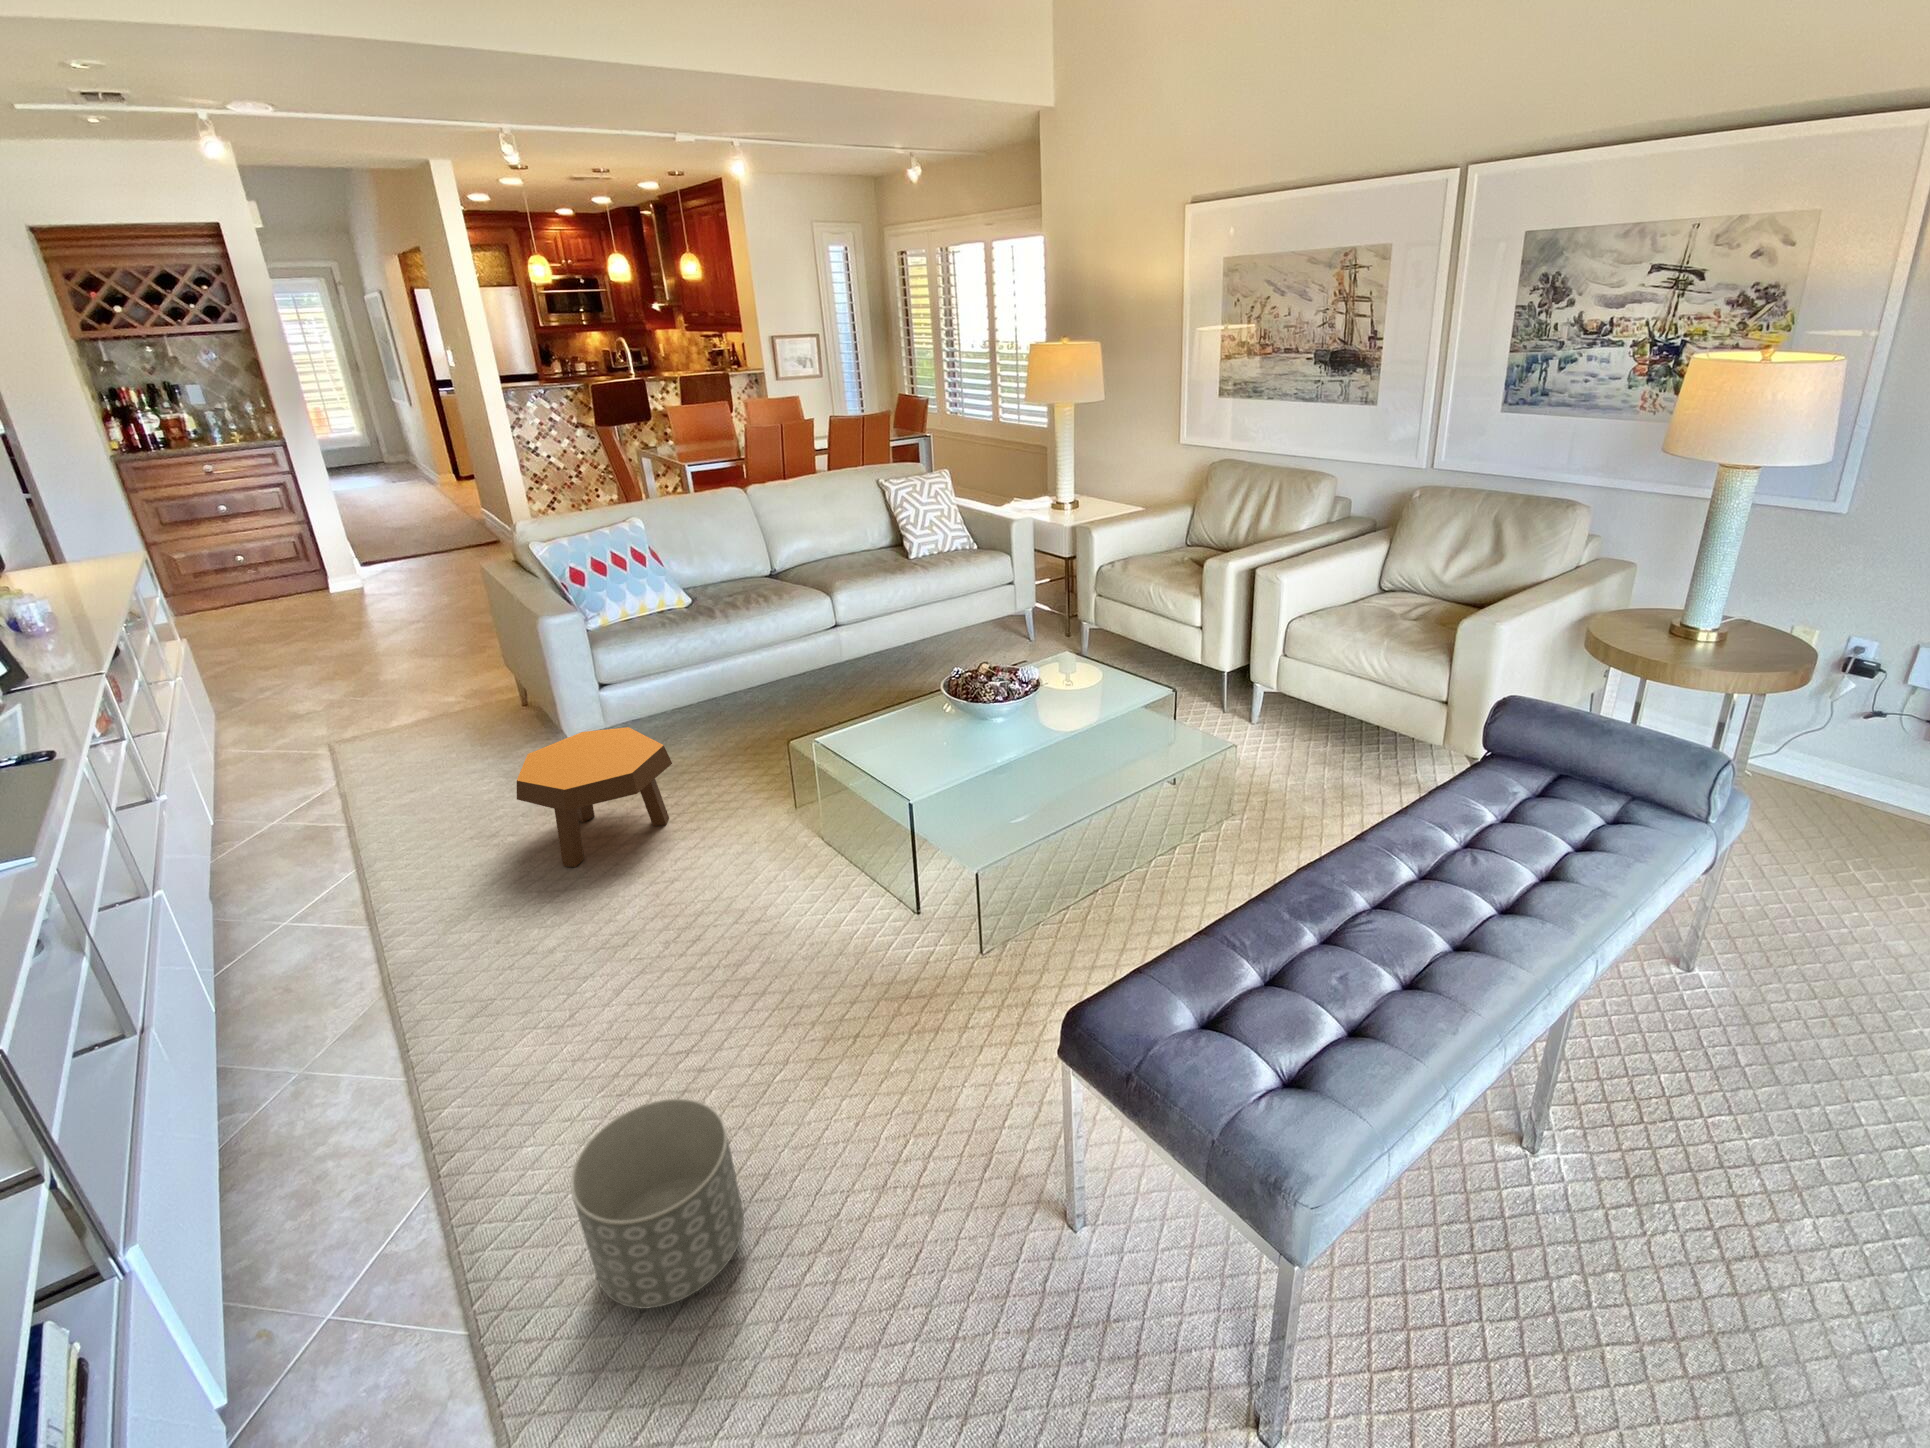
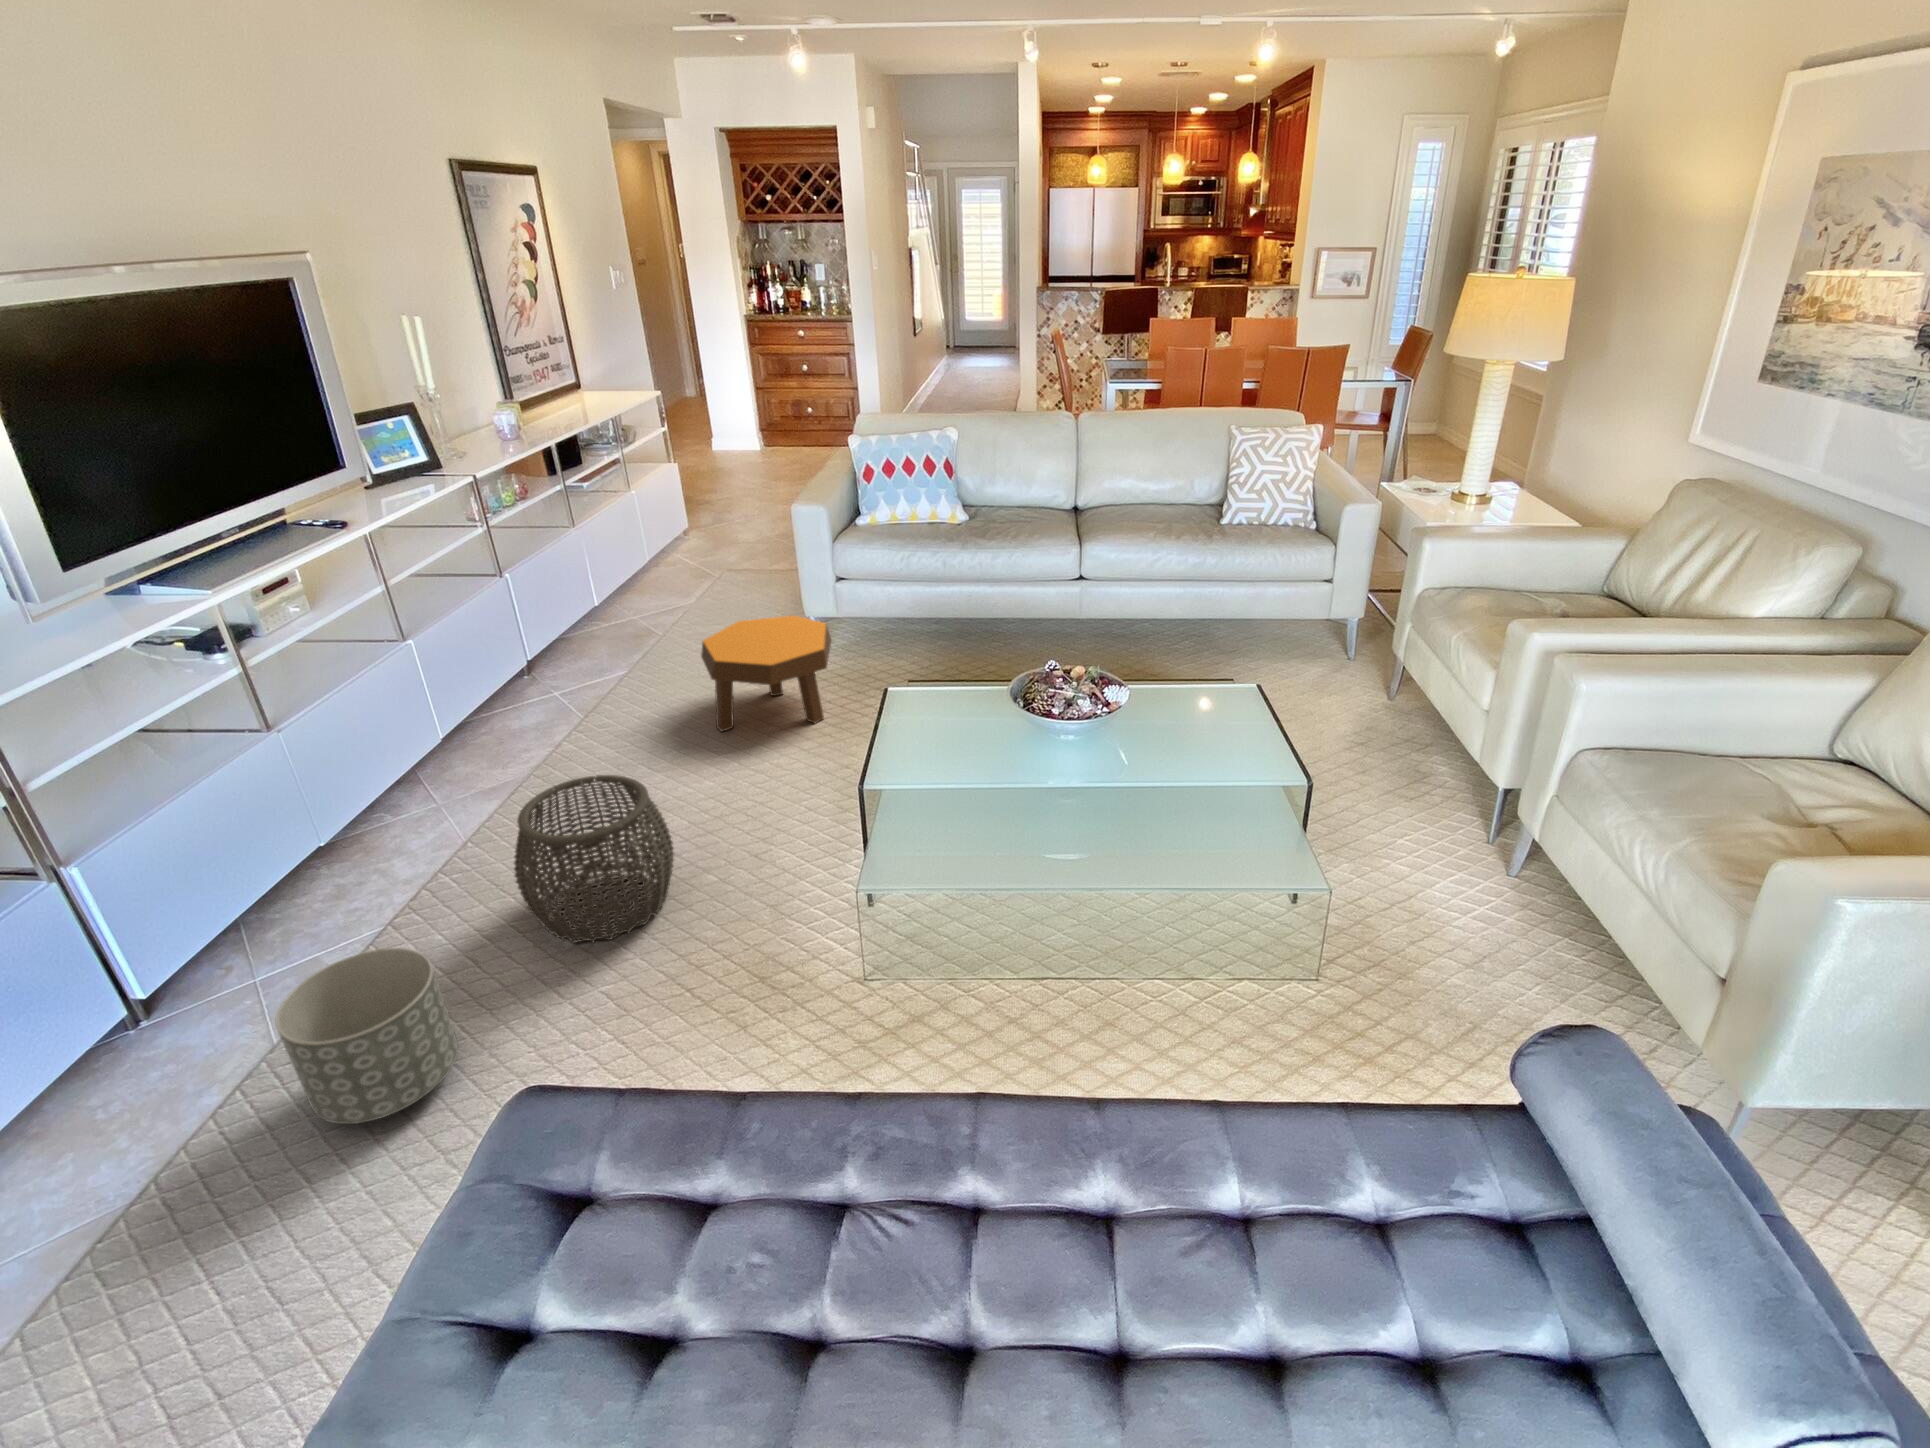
woven basket: none [582,890,749,1076] -> present [514,775,674,943]

